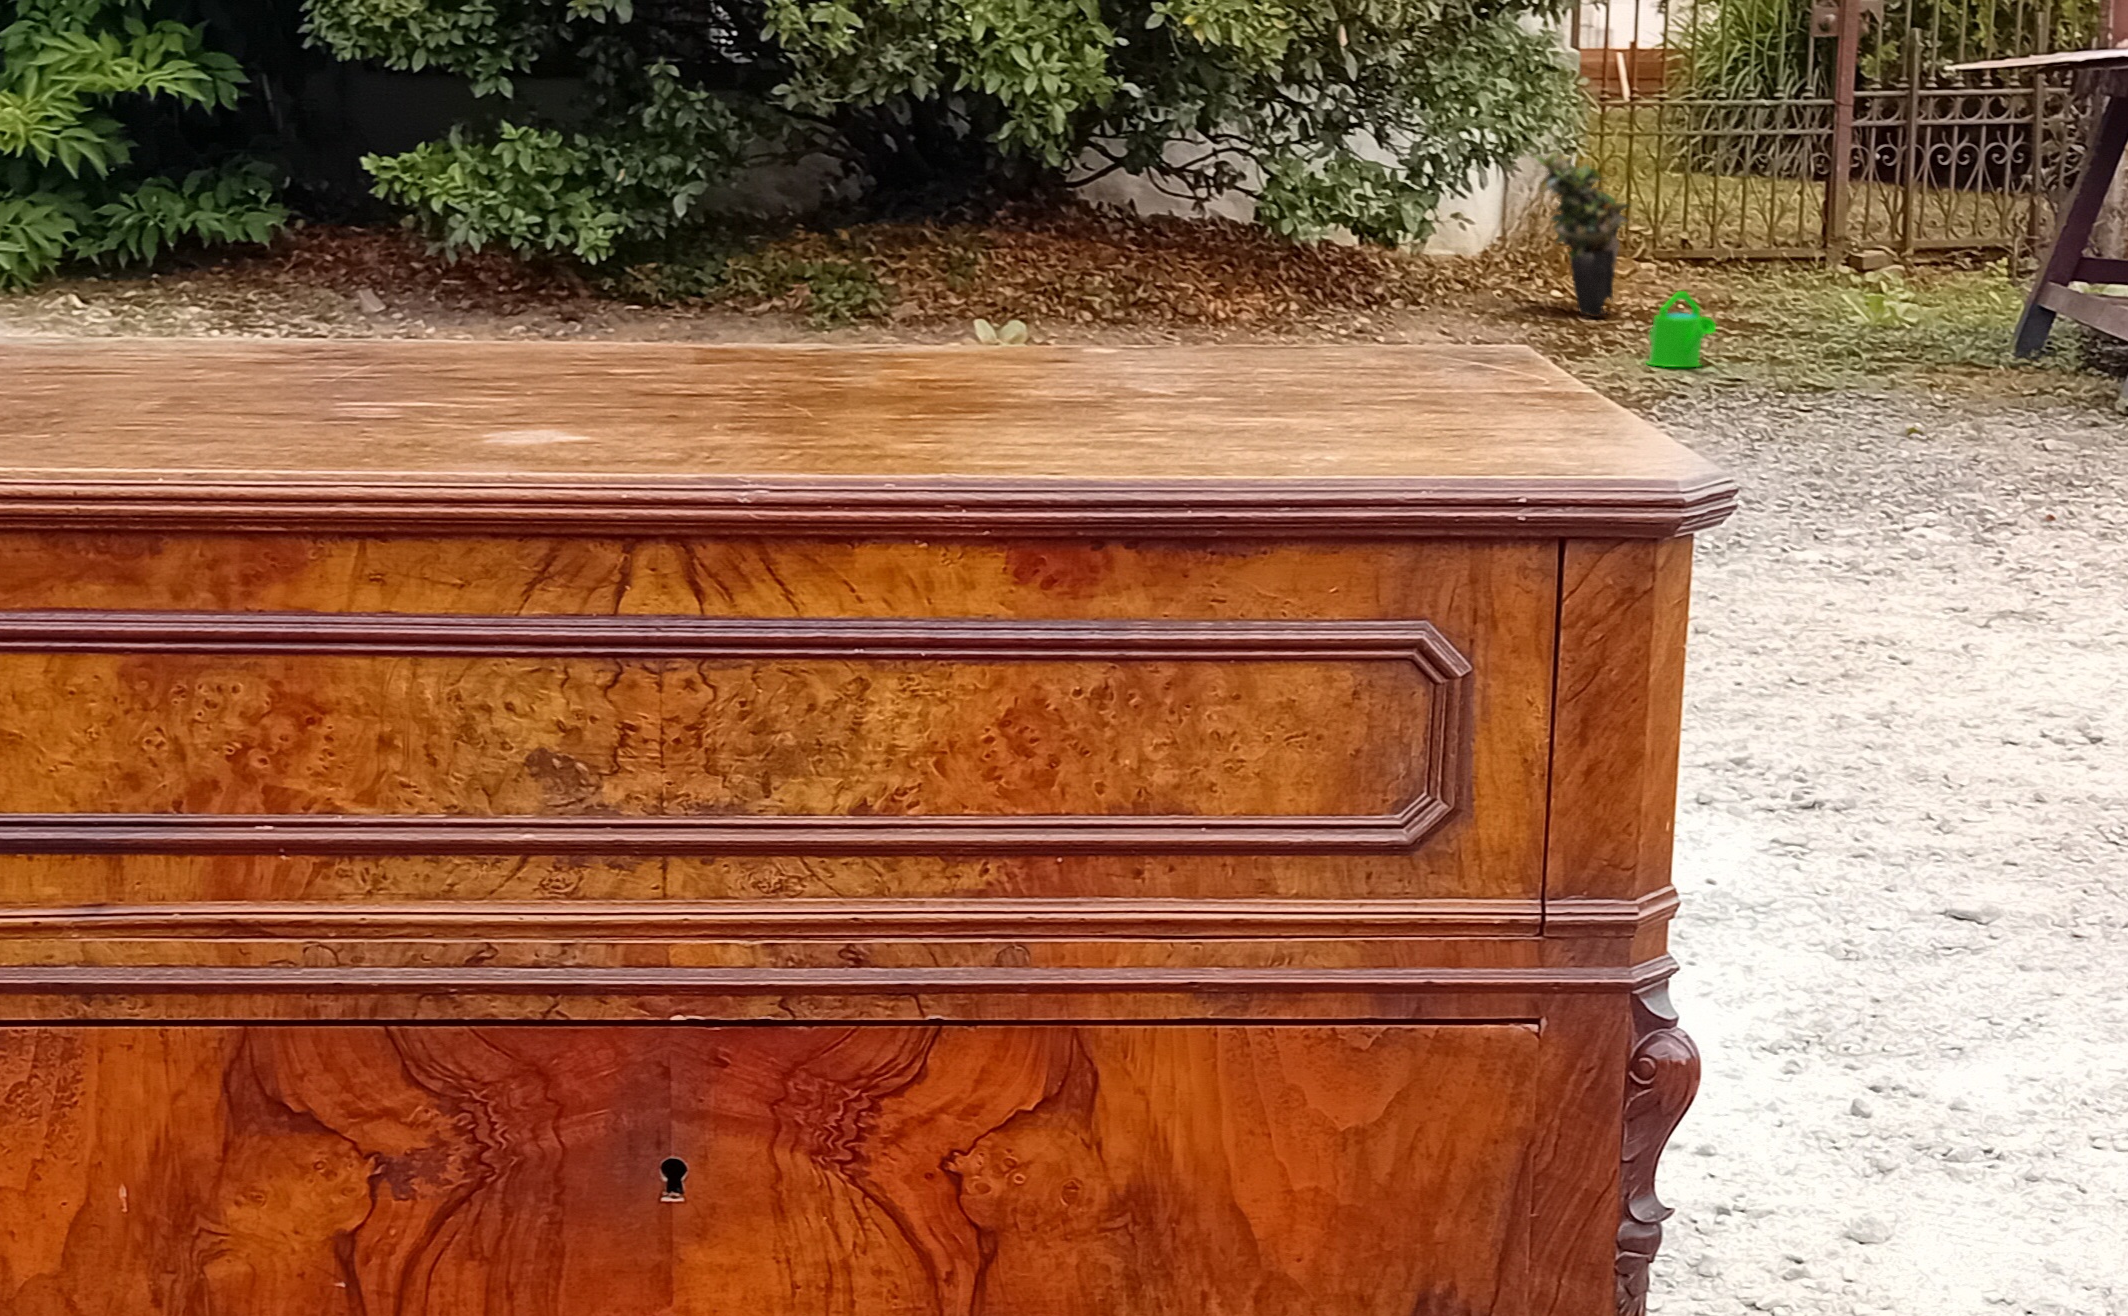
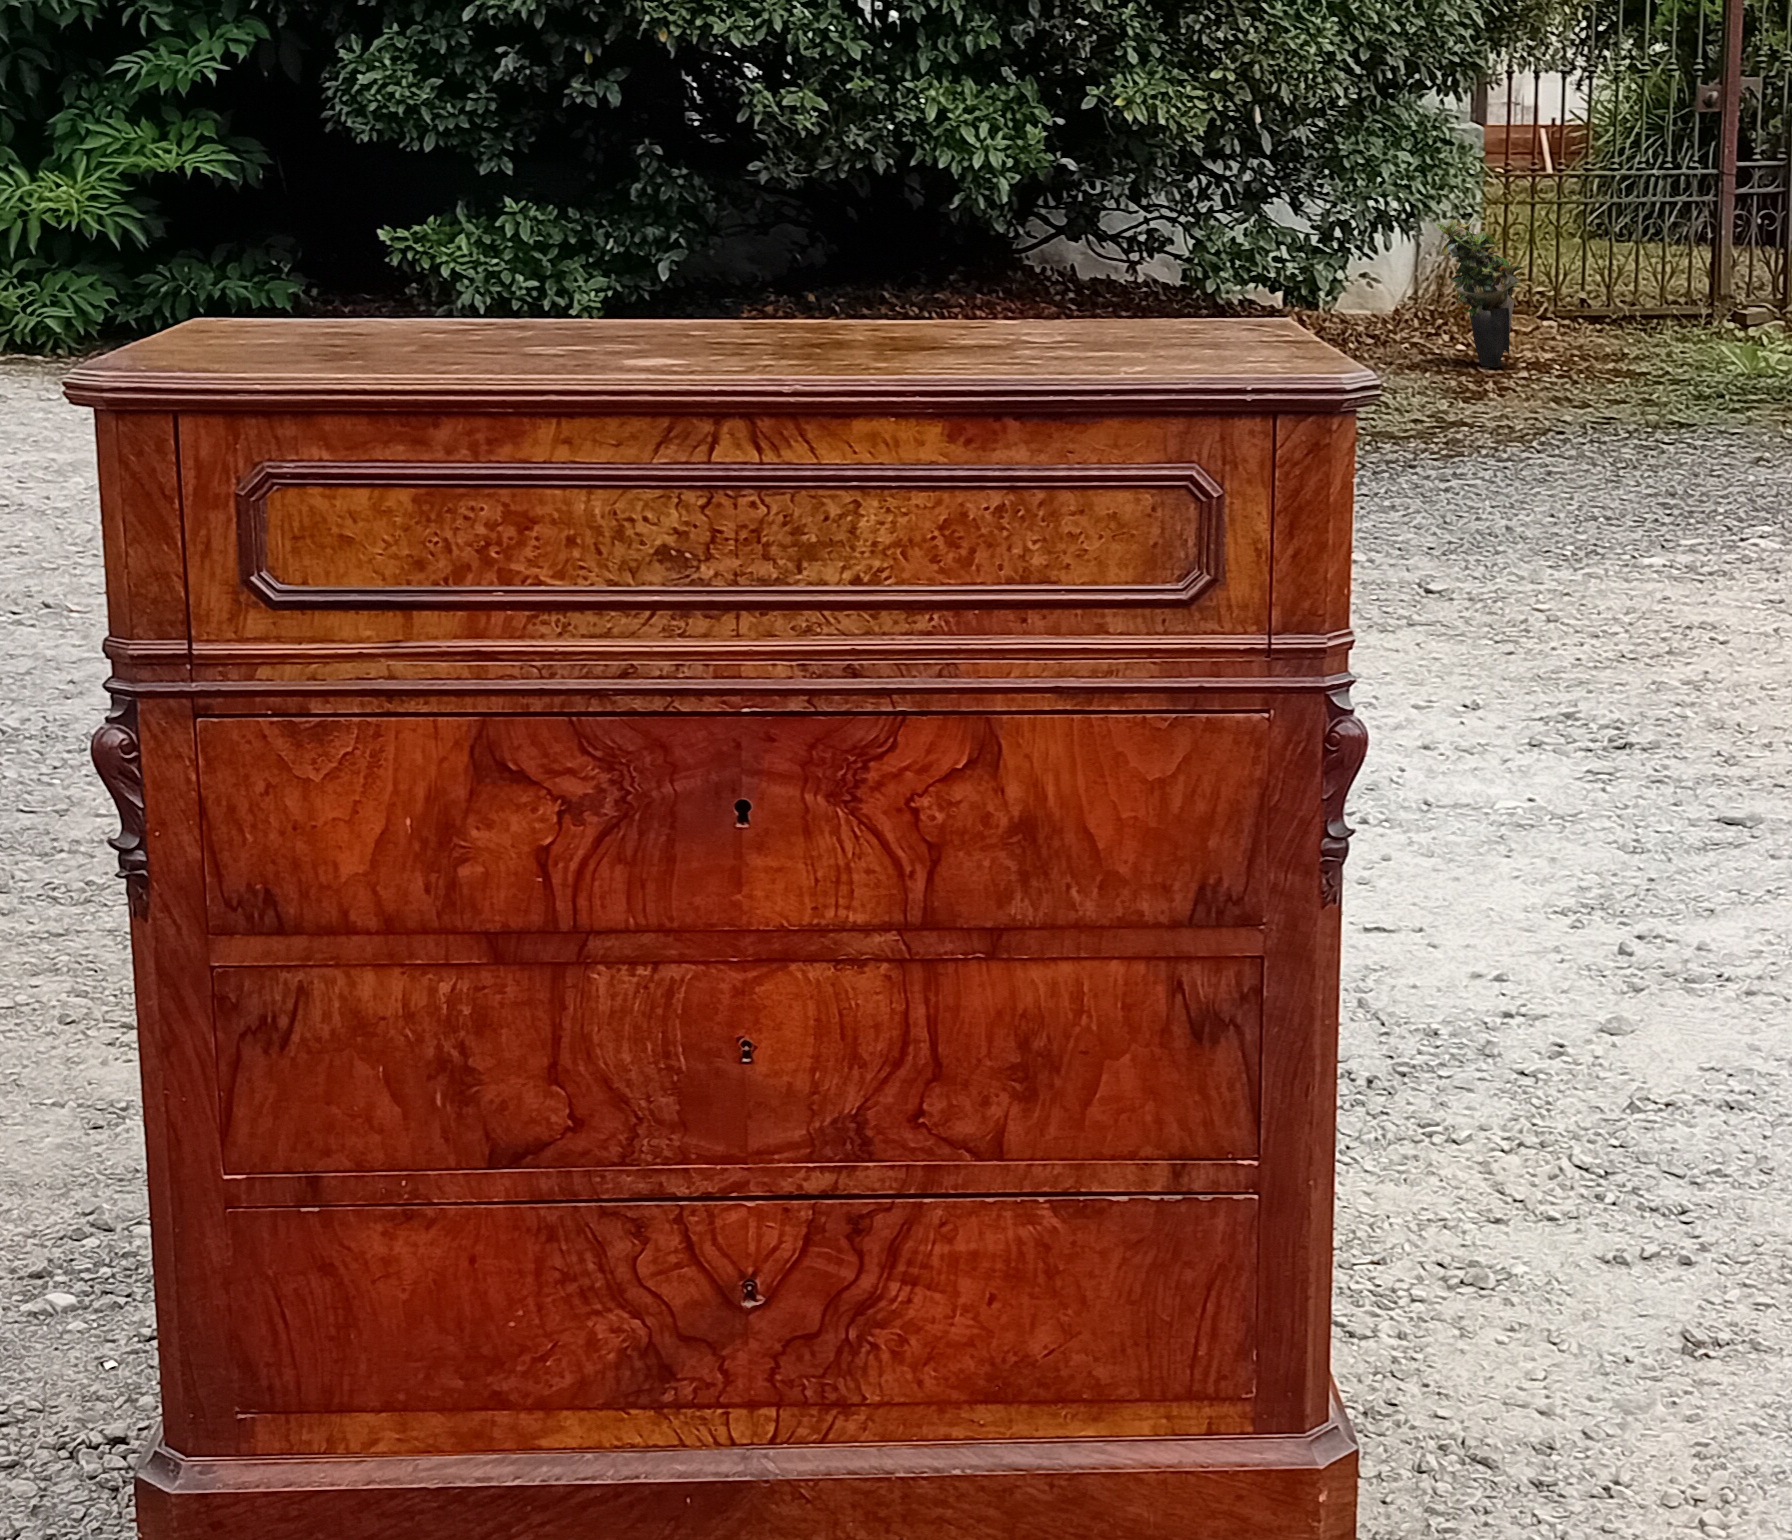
watering can: present [1647,291,1716,367] -> none [1534,341,1595,408]

